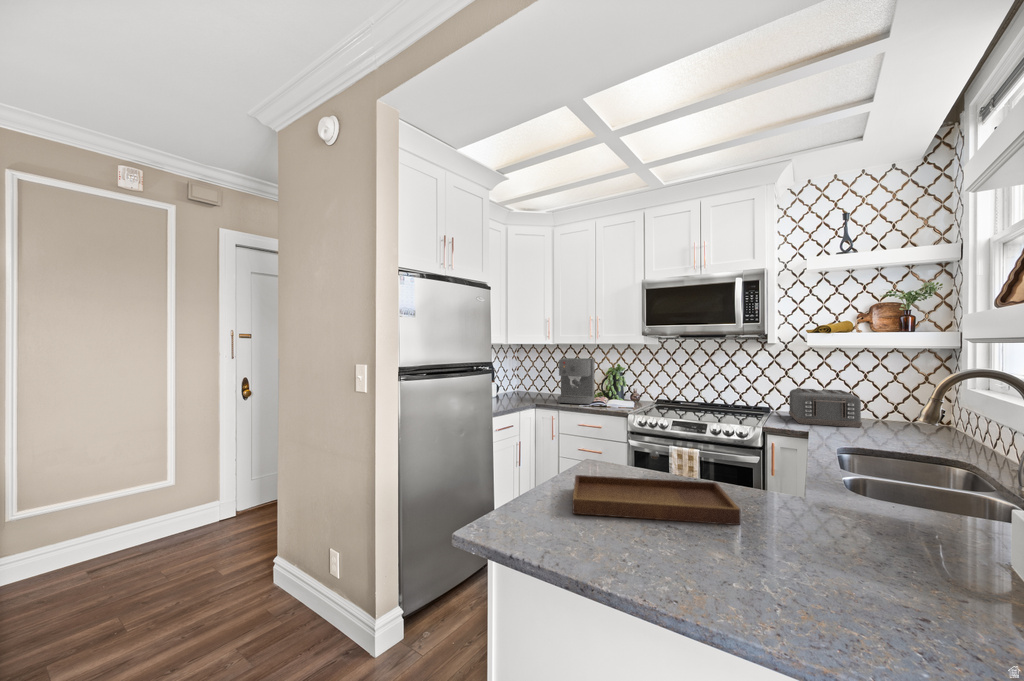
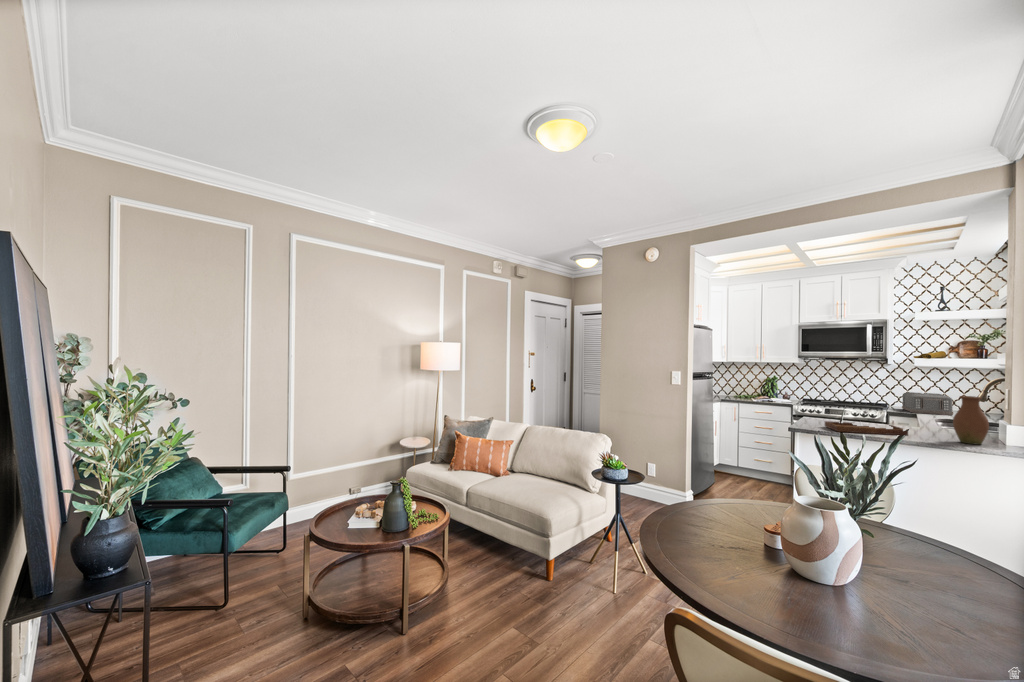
coffee maker: present [558,358,595,405] -> none [734,370,758,400]
vase: none [848,418,951,581] -> present [953,396,989,445]

